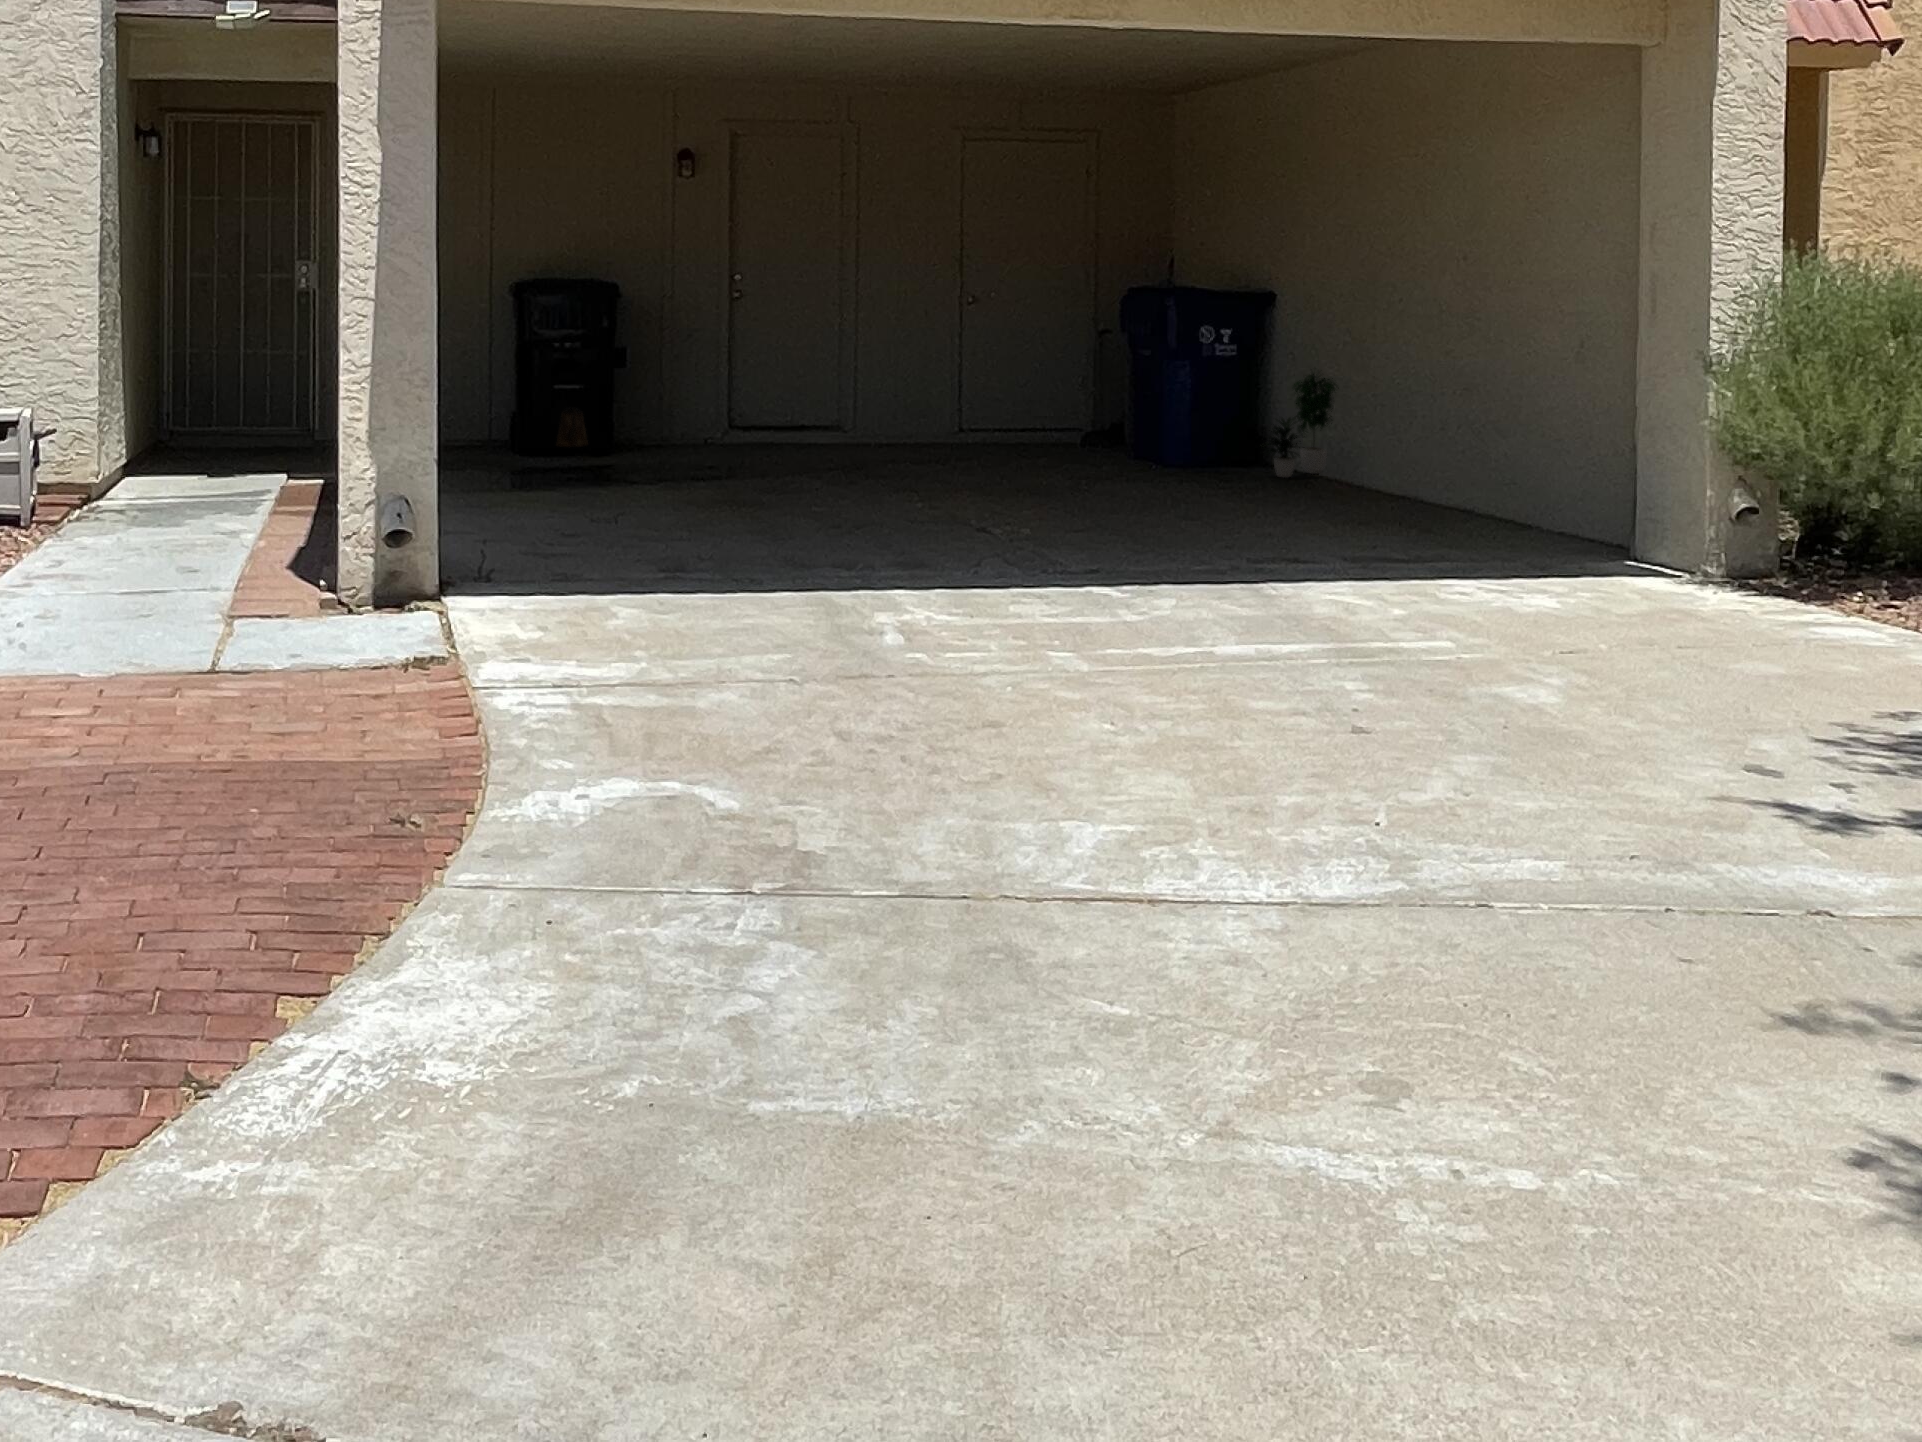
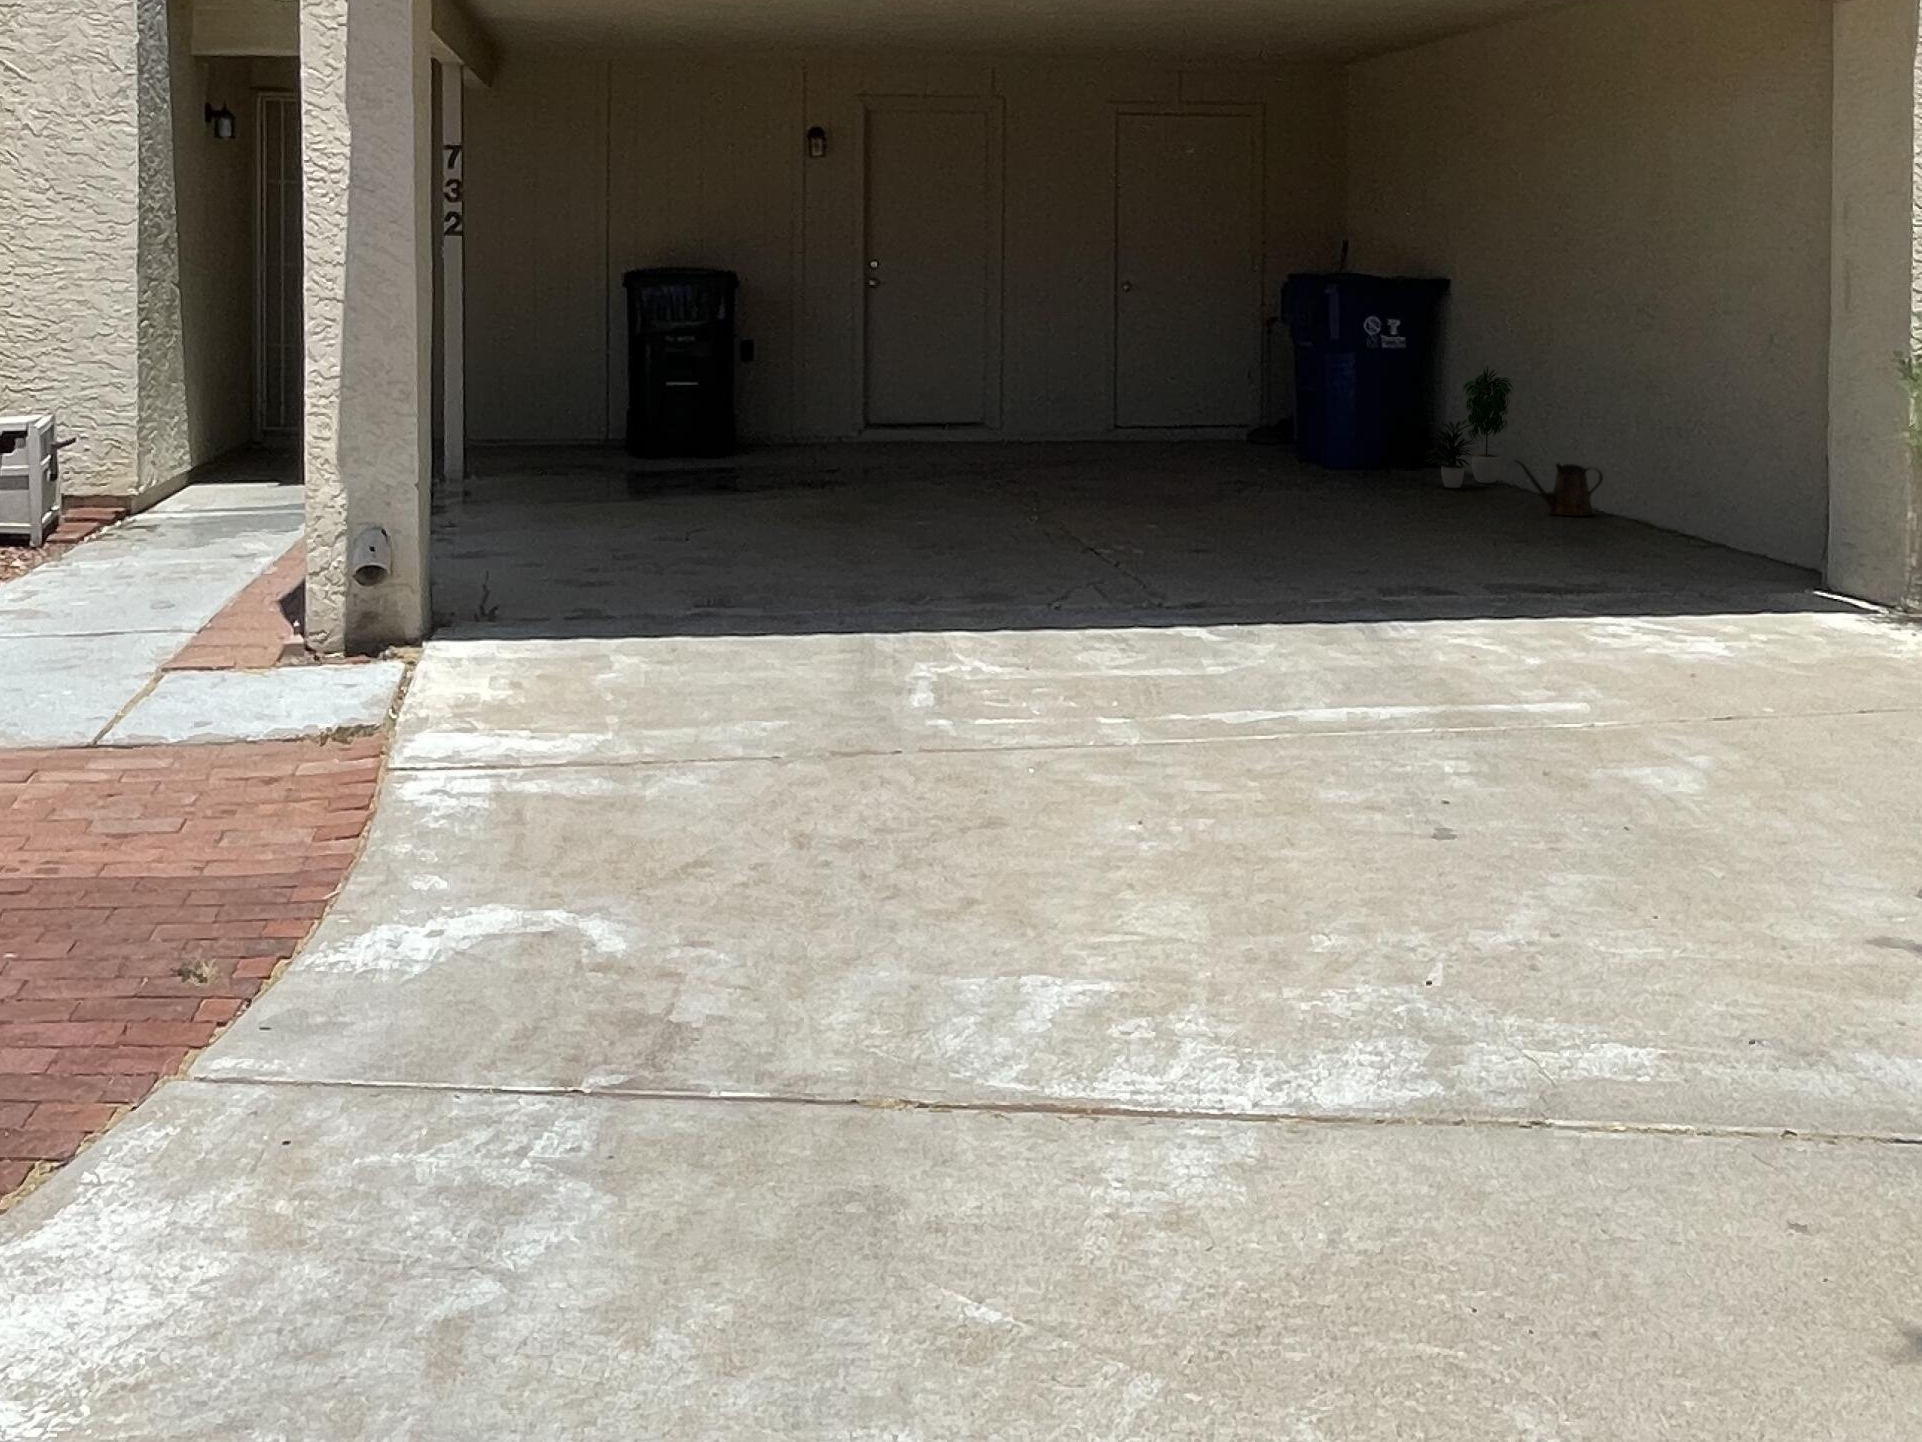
watering can: present [556,407,588,447] -> present [1514,460,1603,516]

